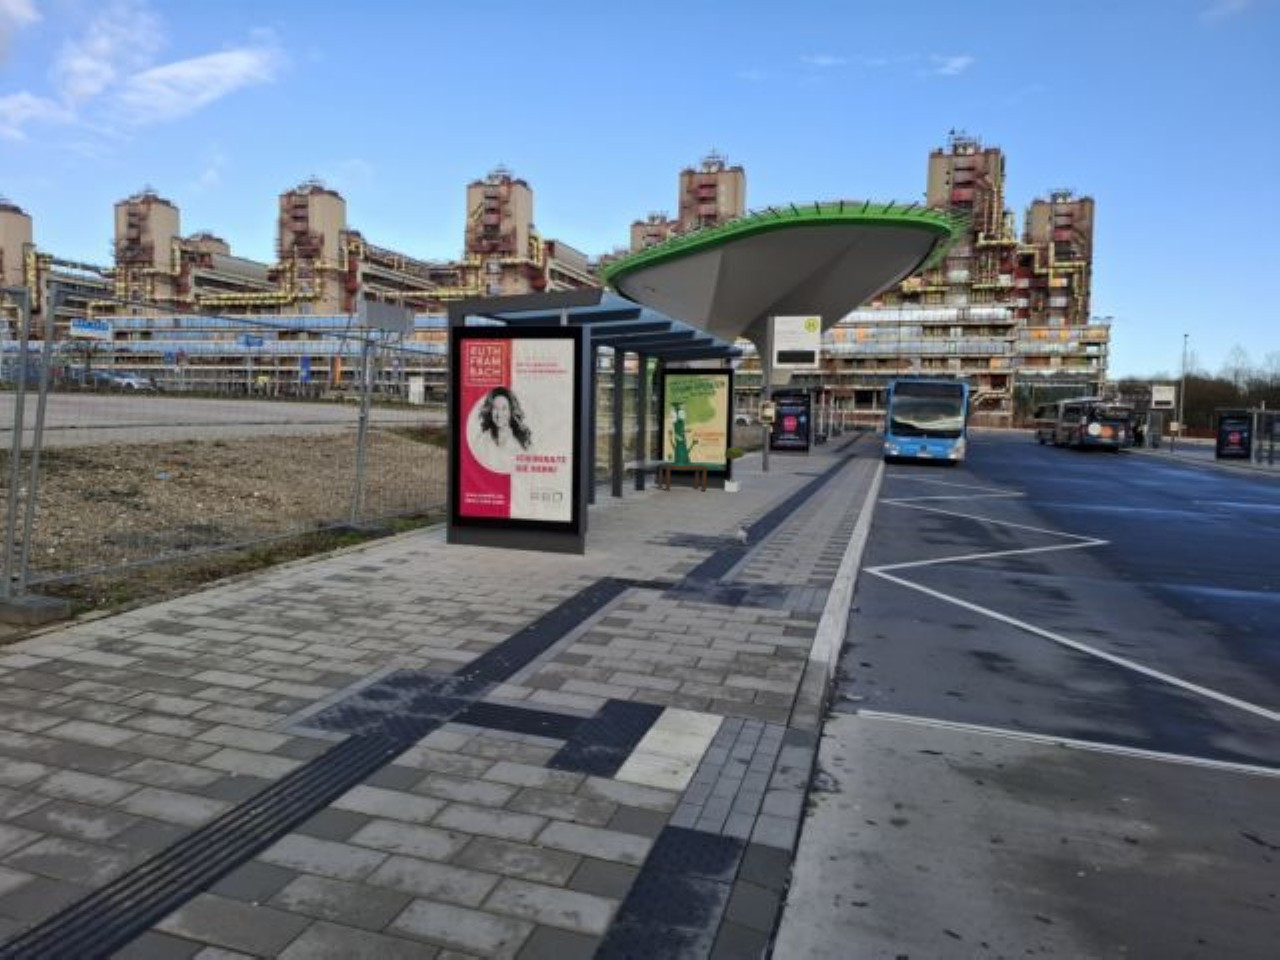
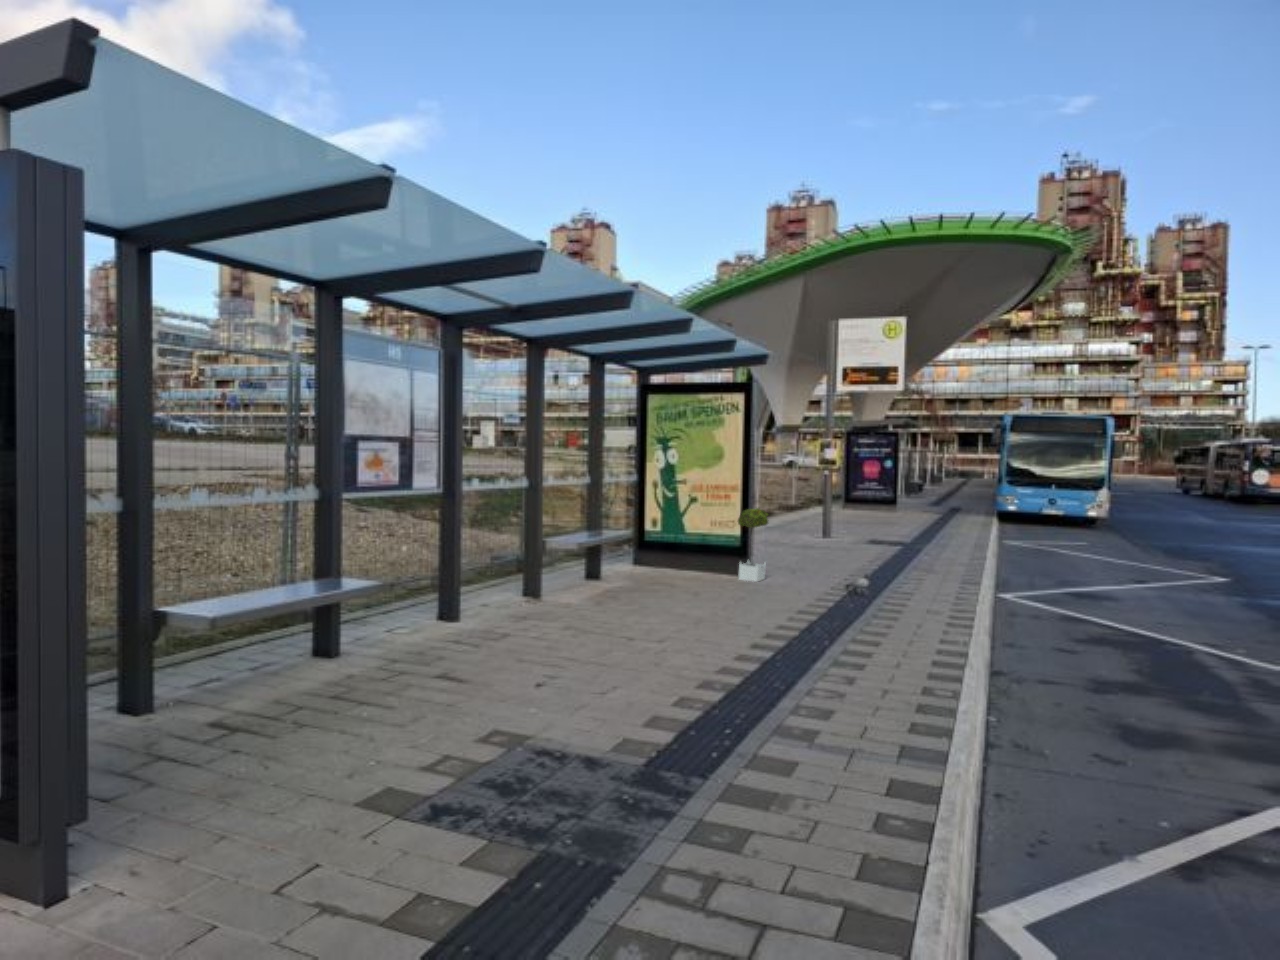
bench: present [658,465,708,491] -> none [629,536,708,580]

